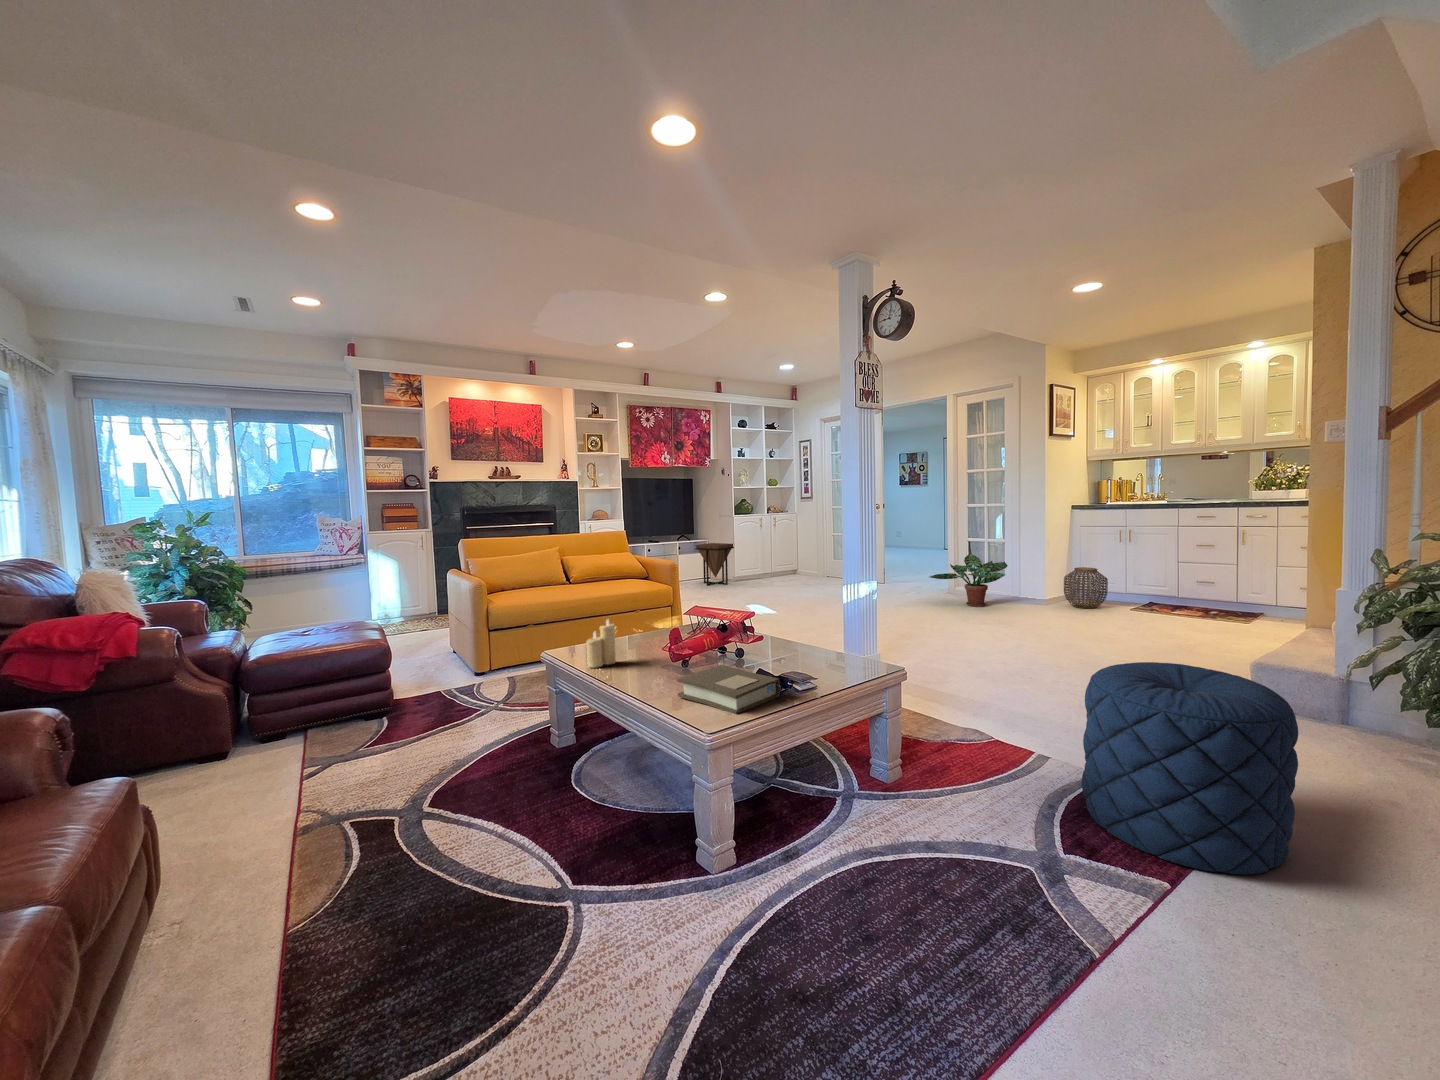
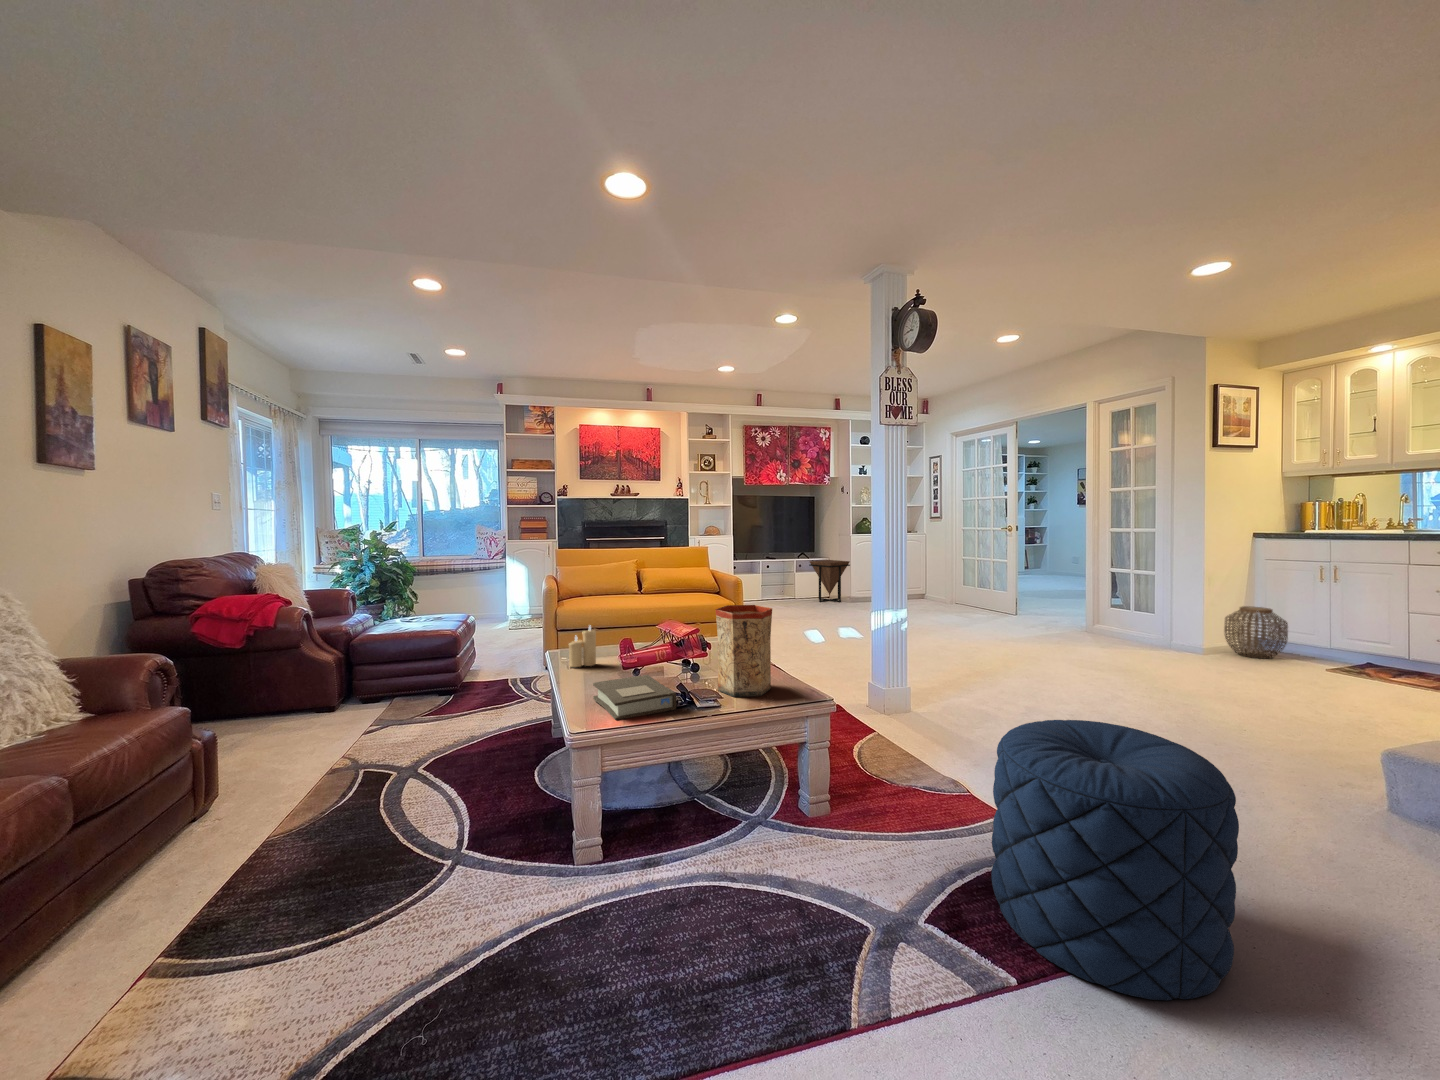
potted plant: present [930,553,1008,607] -> none [1045,582,1148,645]
vase: none [788,584,841,678] -> present [716,605,772,697]

